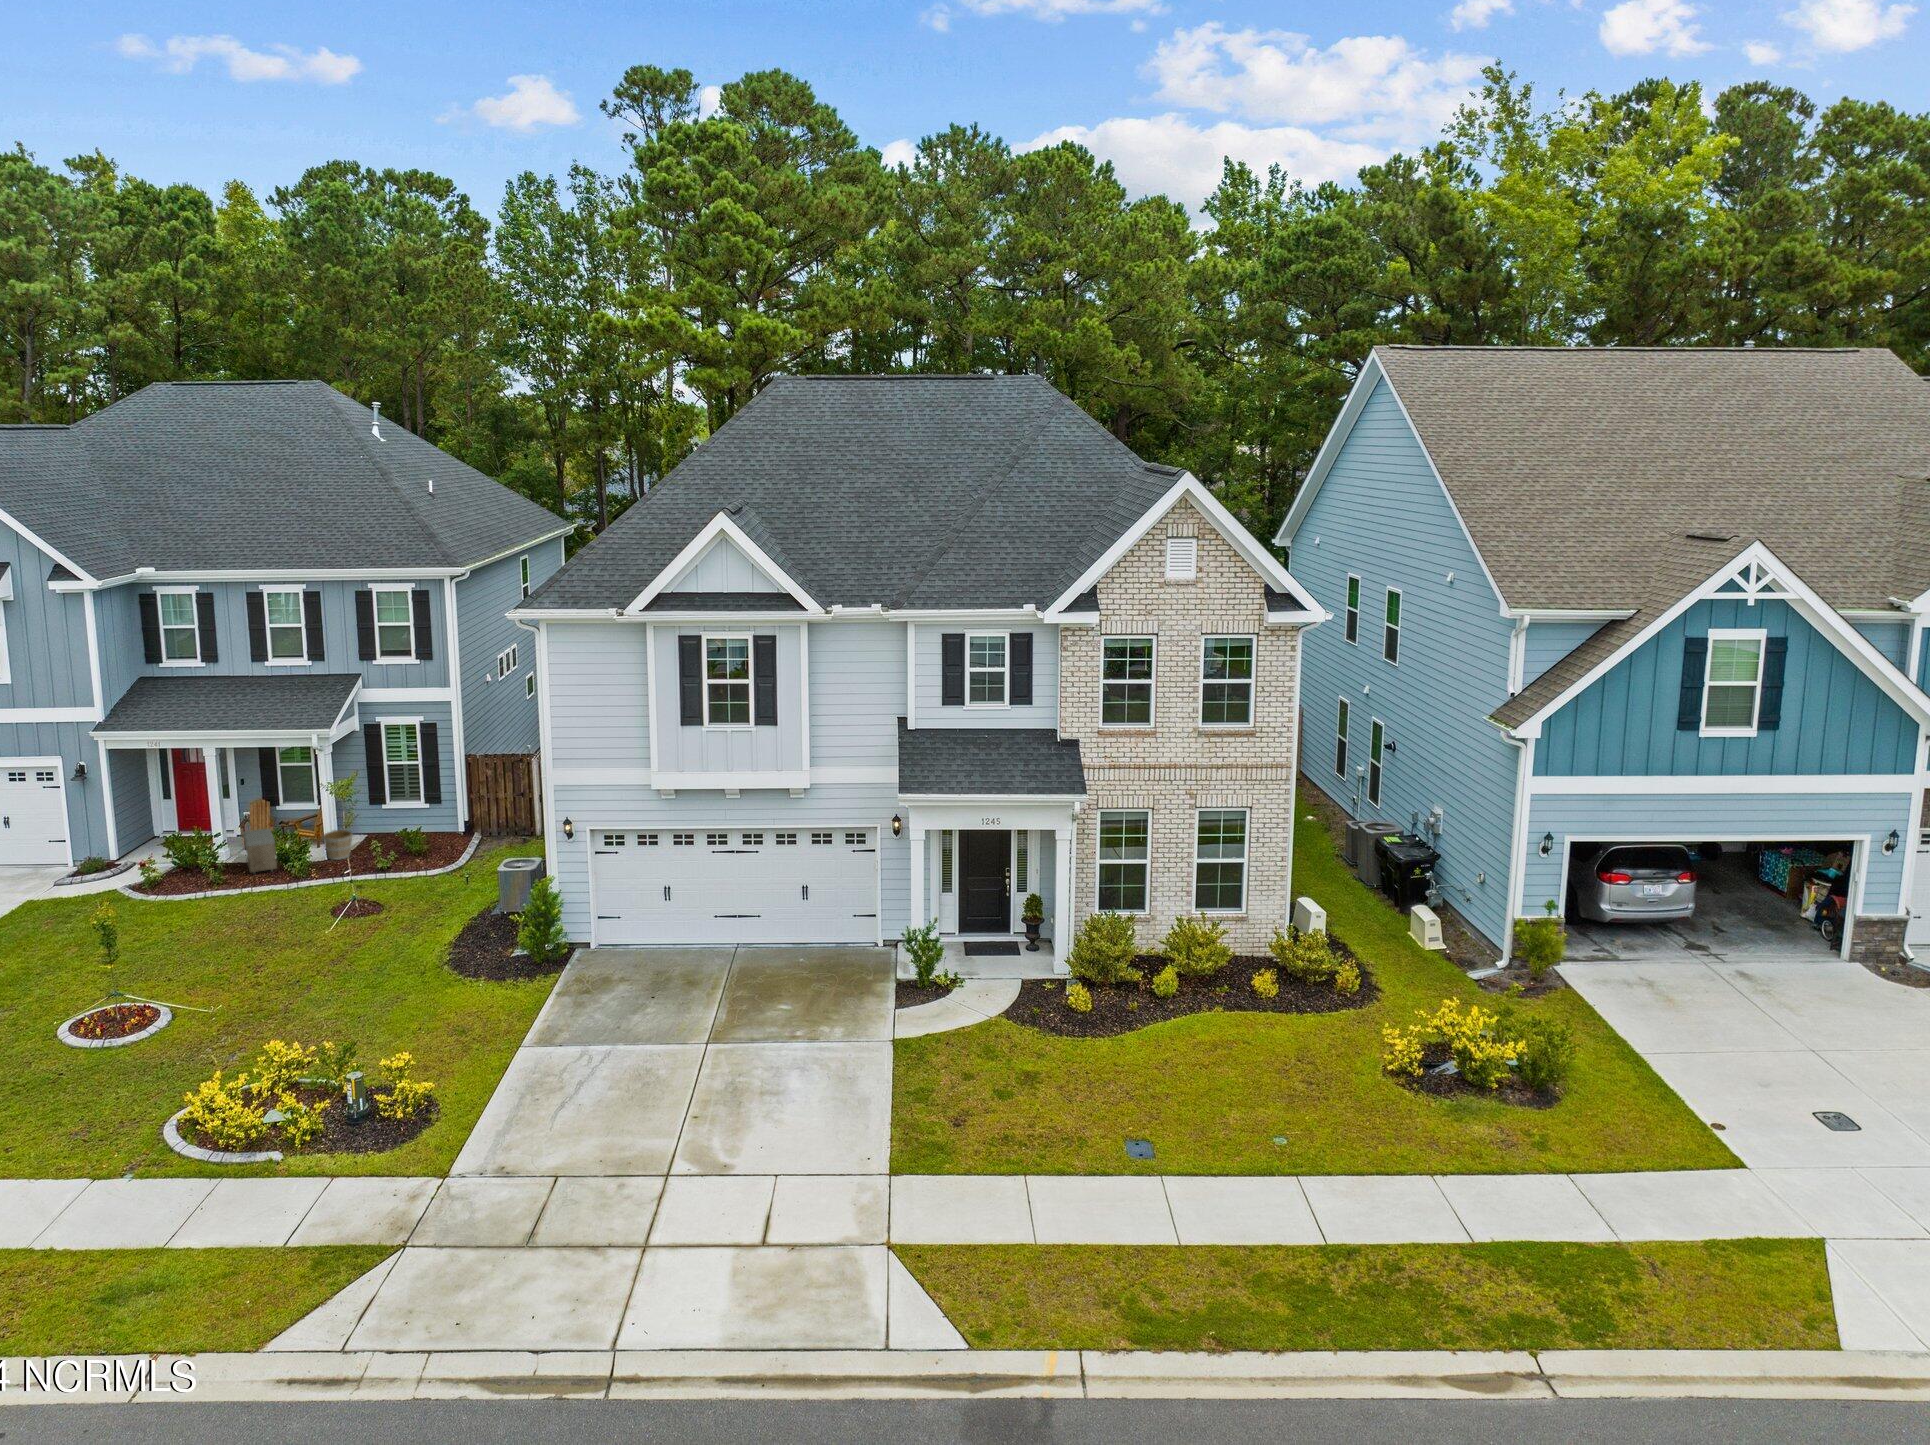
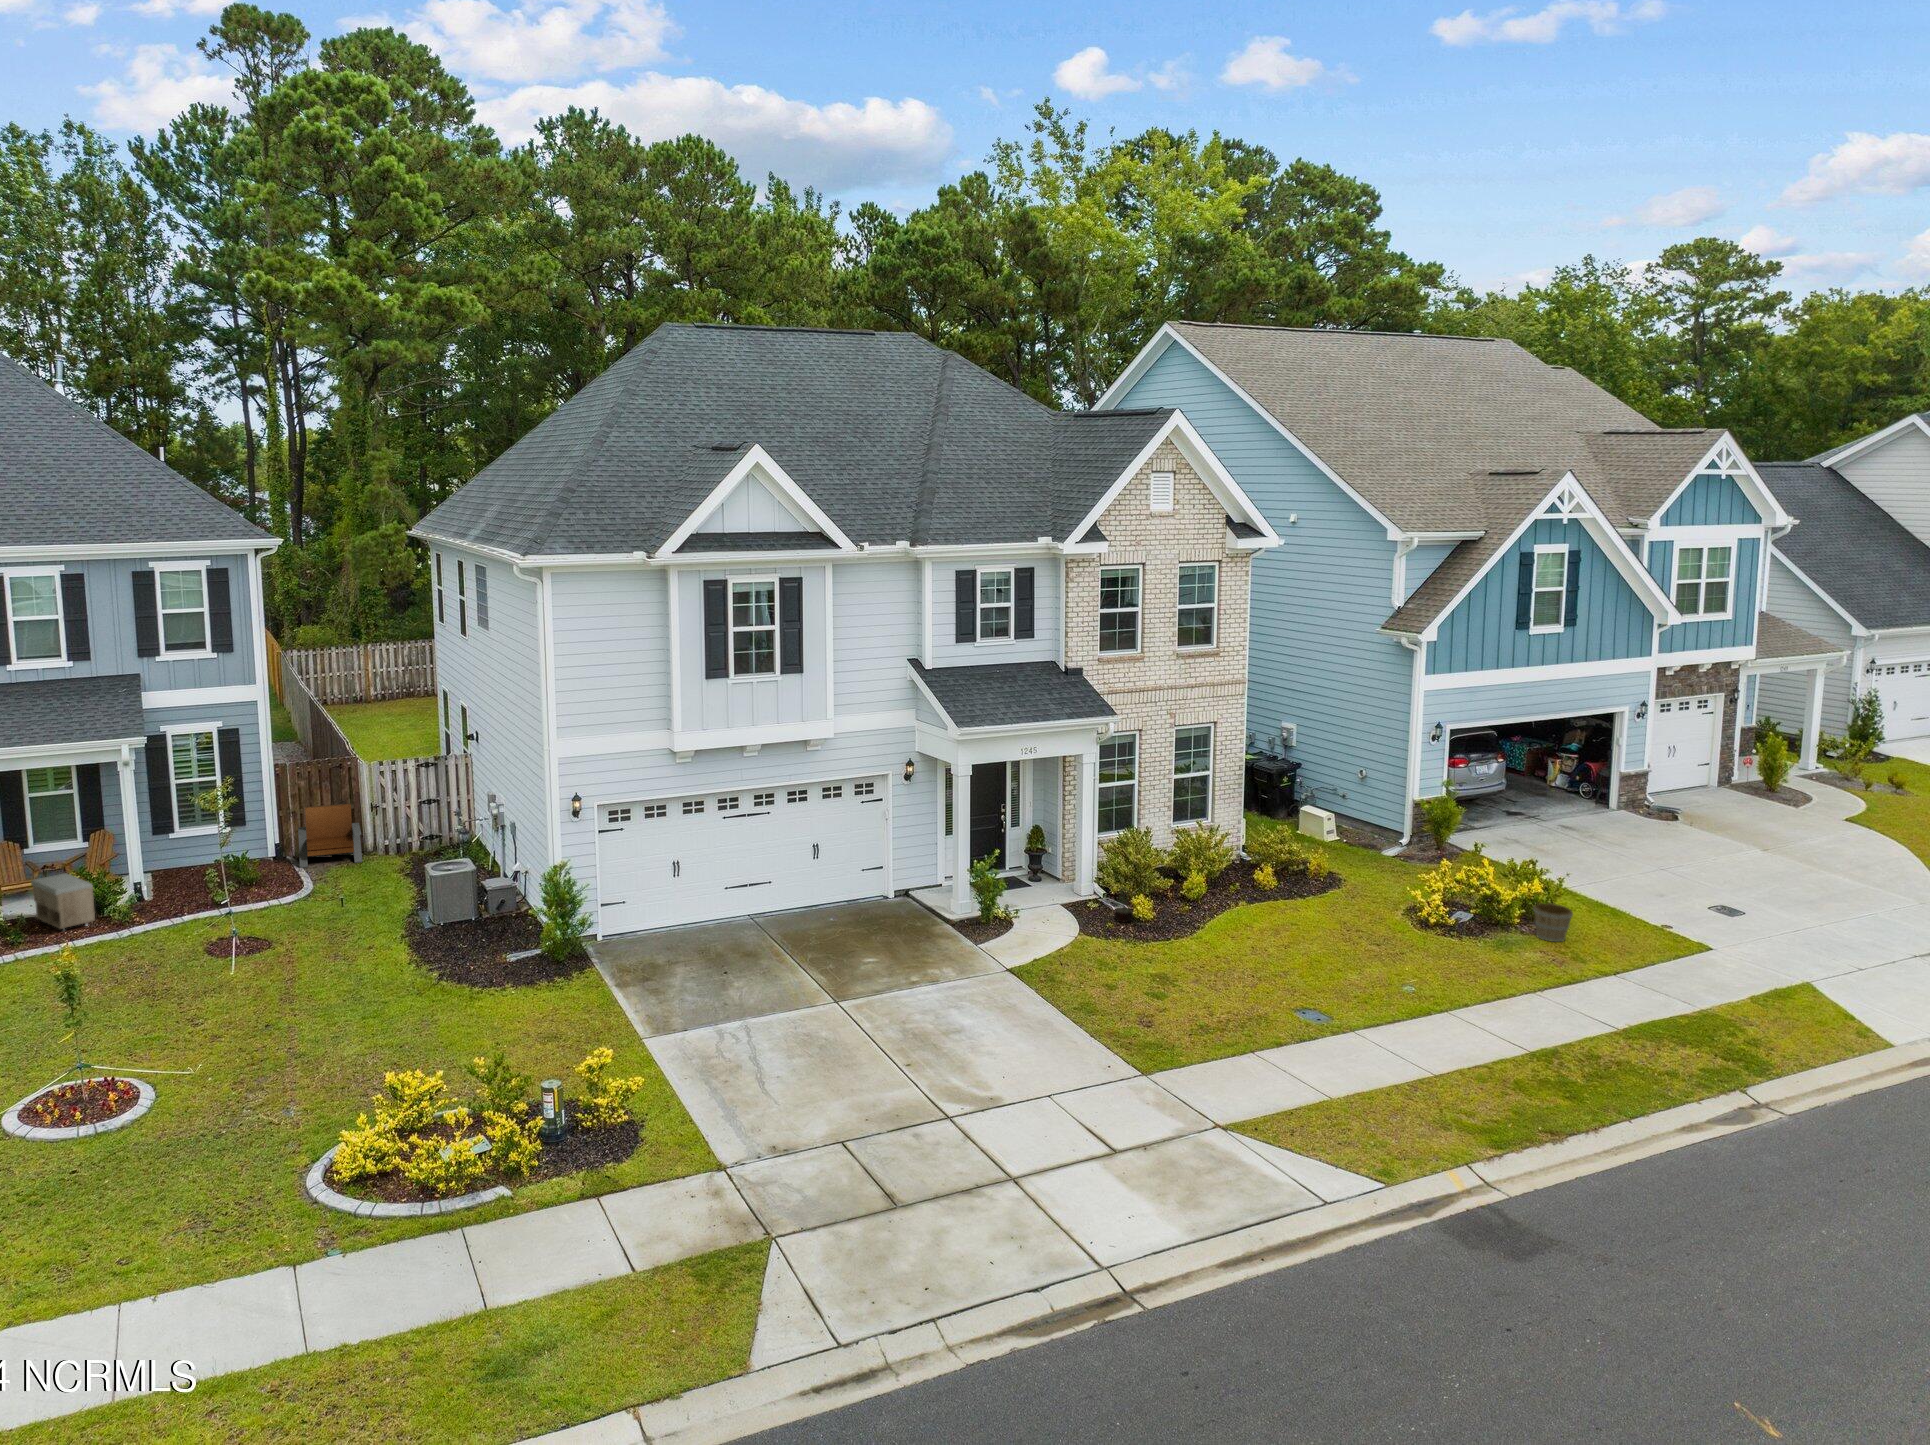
lounge chair: none [456,788,515,840] -> present [298,804,362,868]
wooden bucket: present [322,830,353,860] -> present [1533,903,1573,942]
decorative plant: none [1057,971,1077,1009] -> present [1114,887,1133,923]

